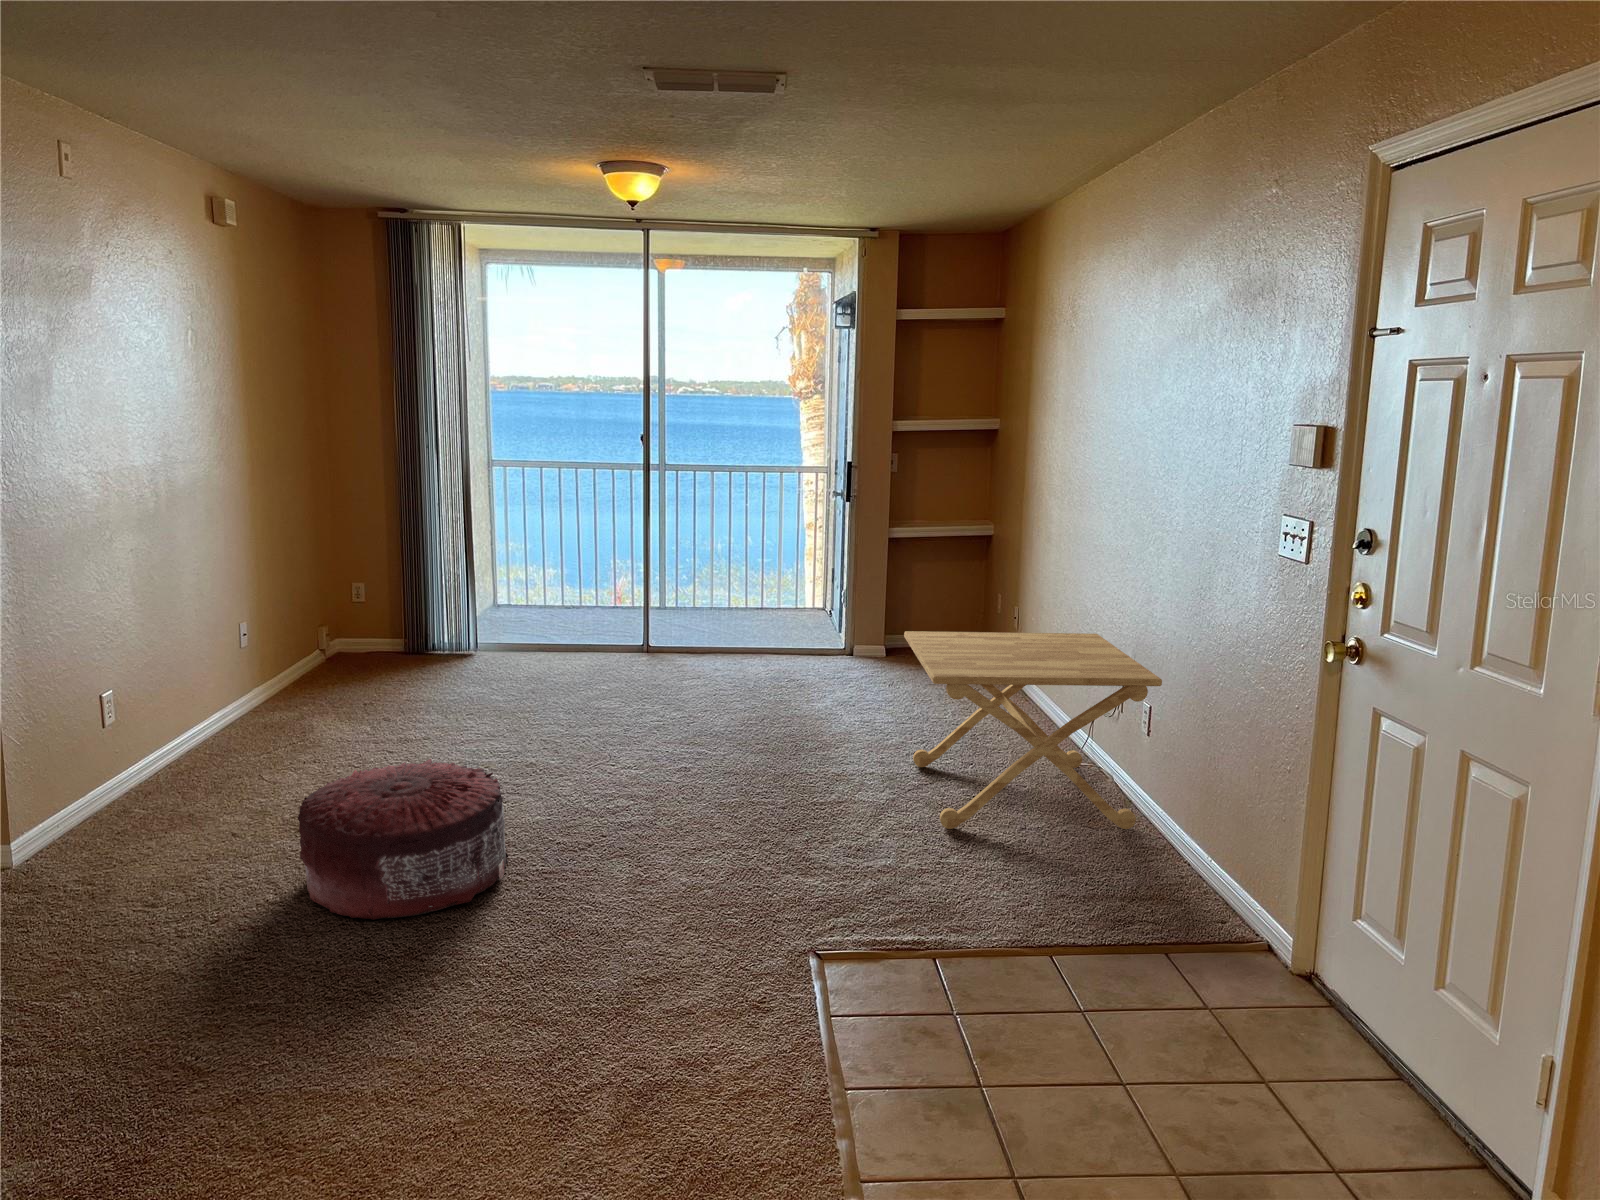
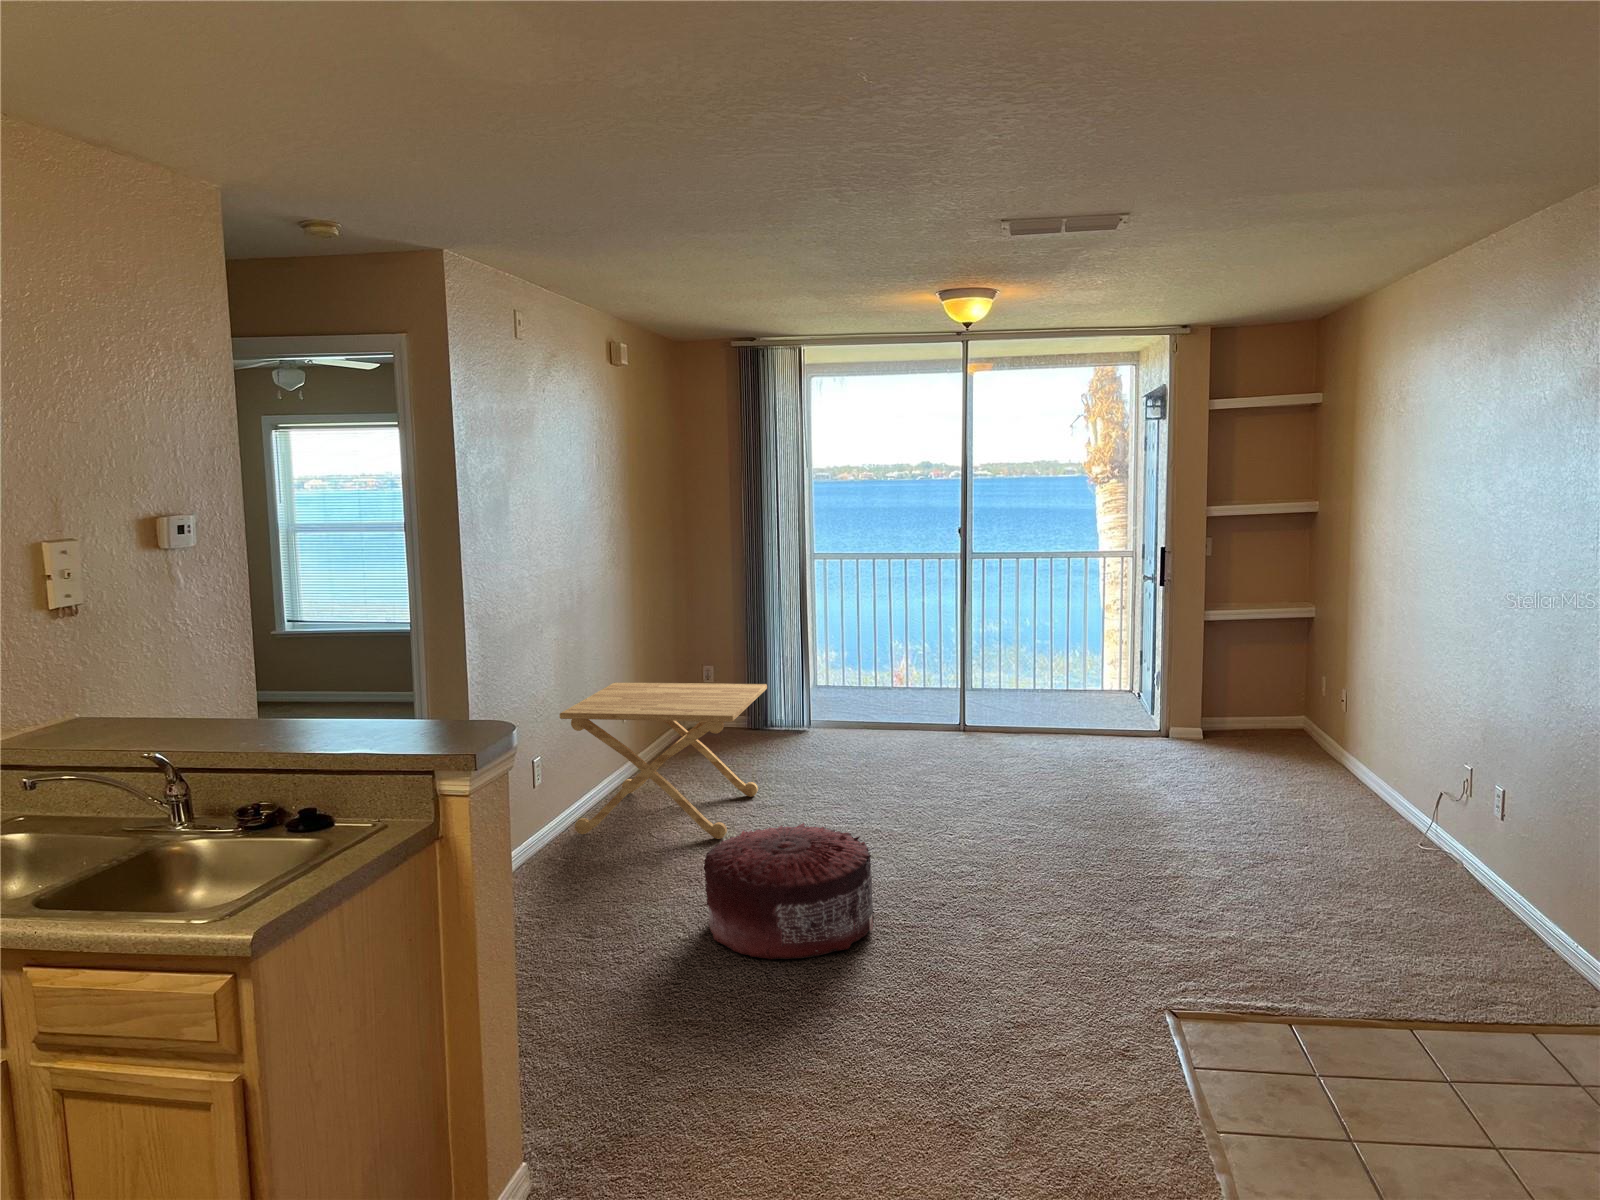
side table: present [904,631,1162,829] -> present [560,682,767,839]

